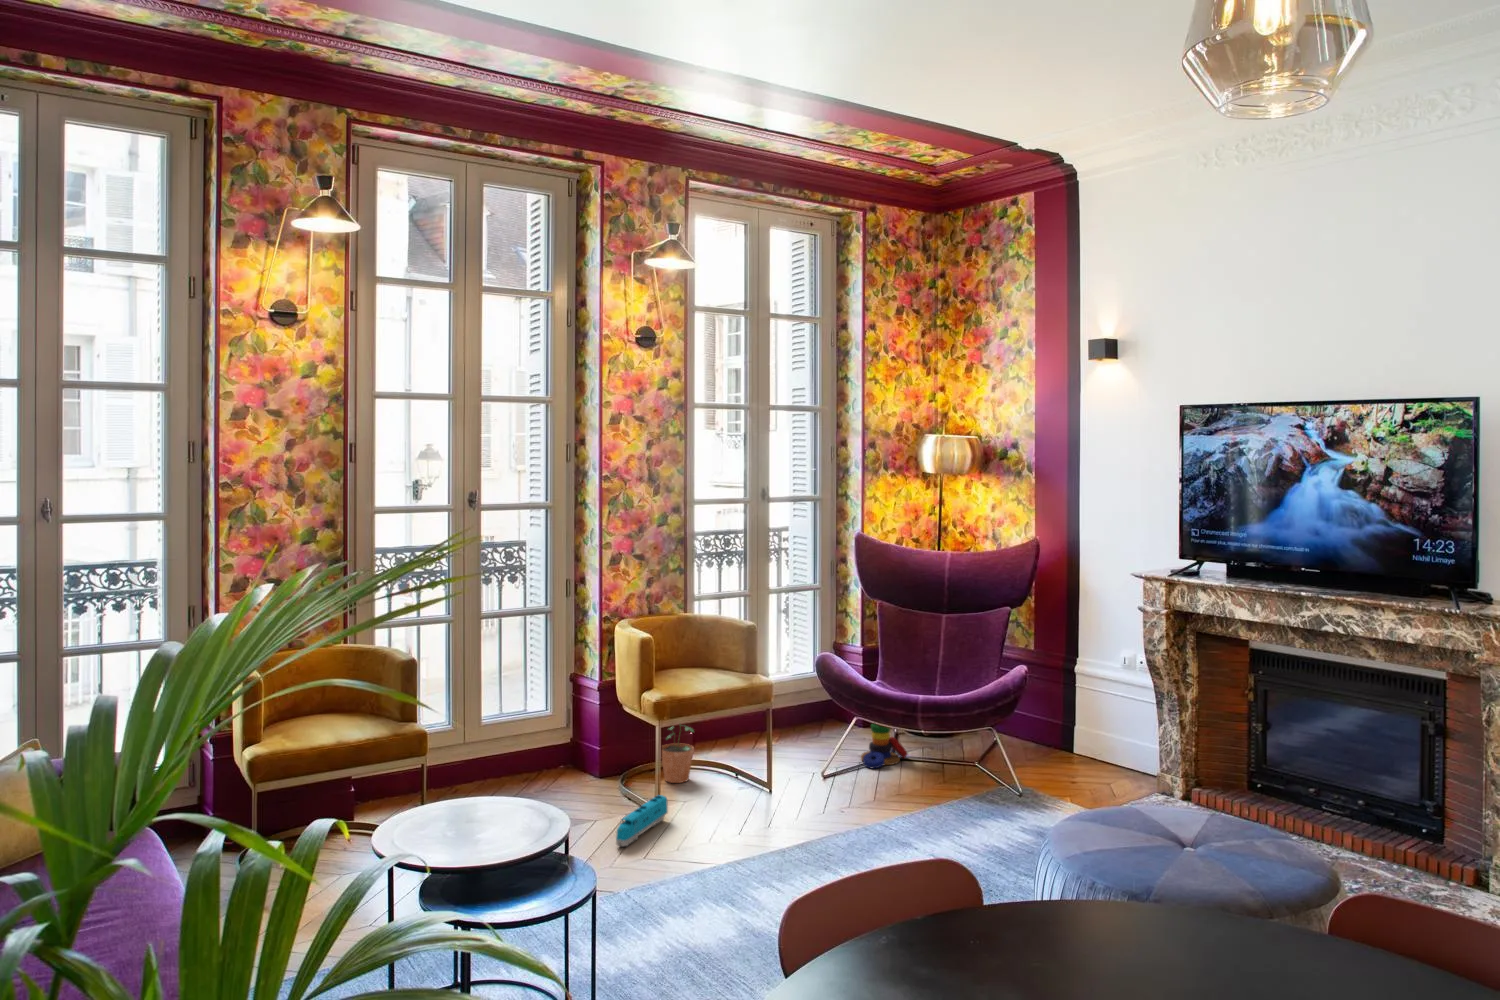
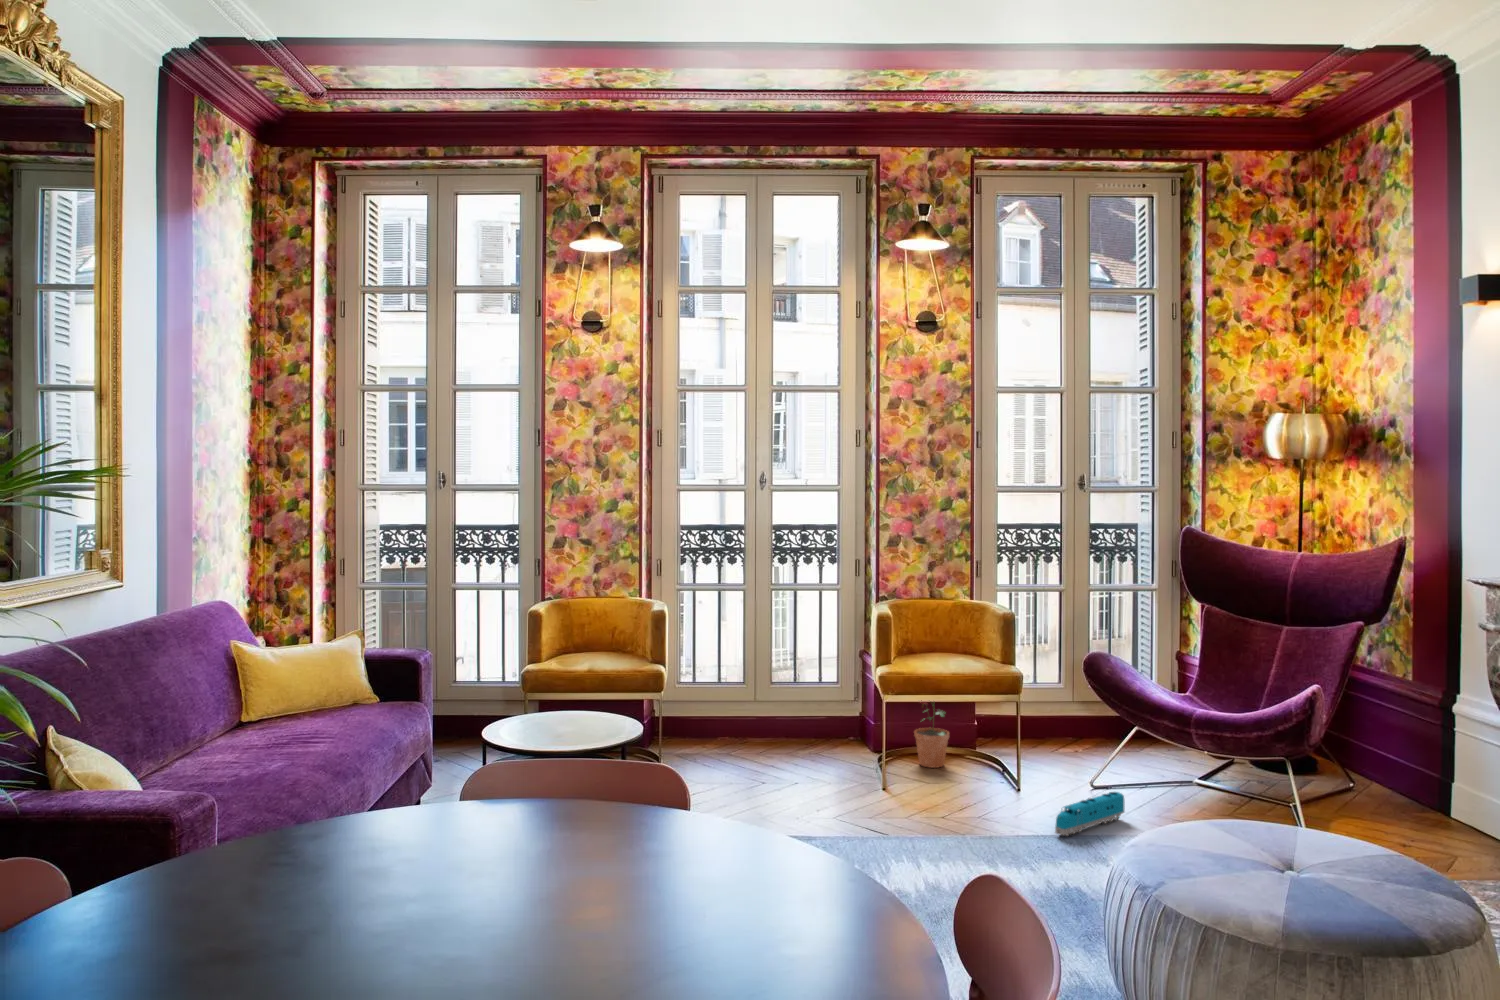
stacking toy: present [861,722,908,768] -> none [1148,709,1213,788]
toy train: present [616,795,668,846] -> present [1055,792,1125,836]

